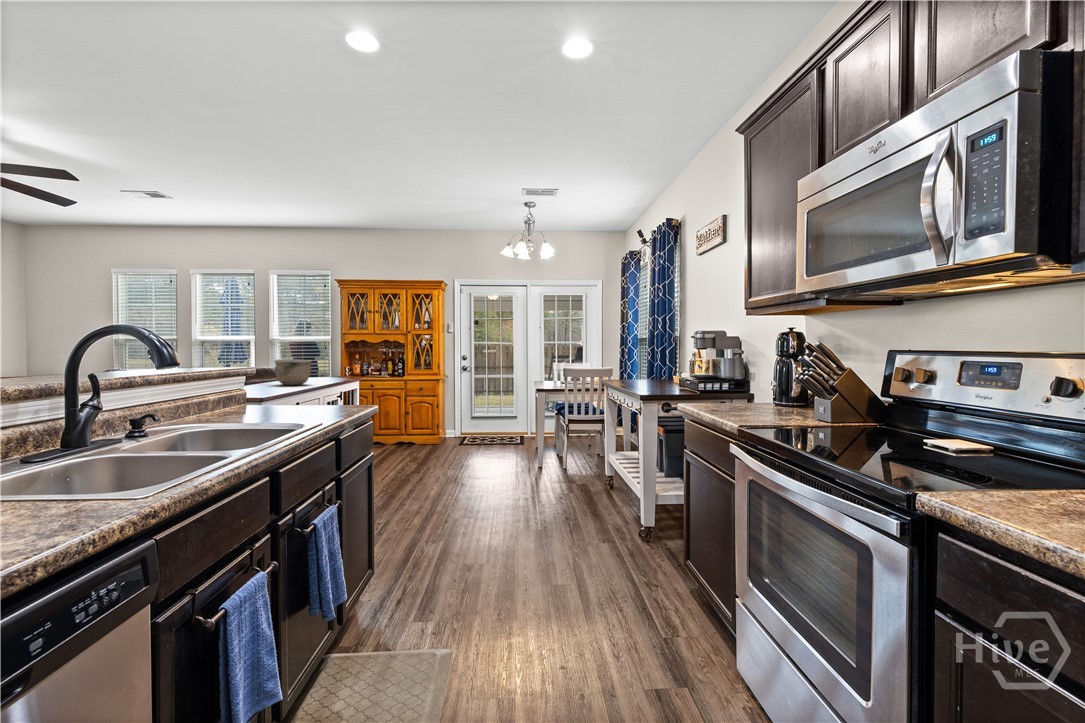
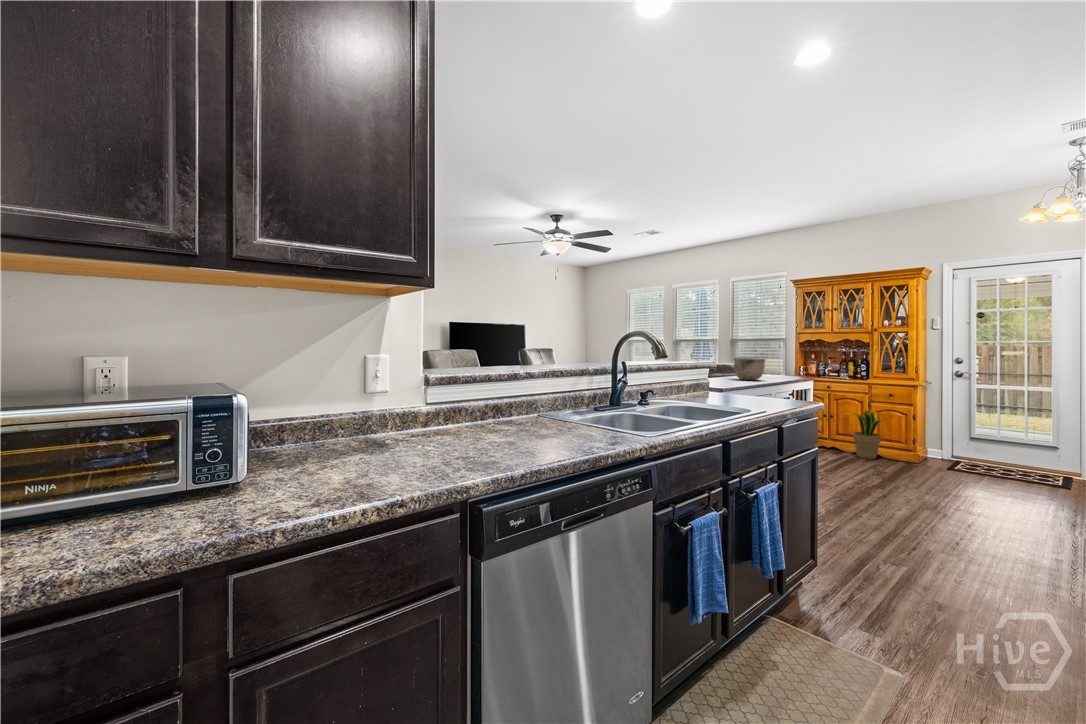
potted plant: none [393,405,417,449] -> present [853,411,882,459]

